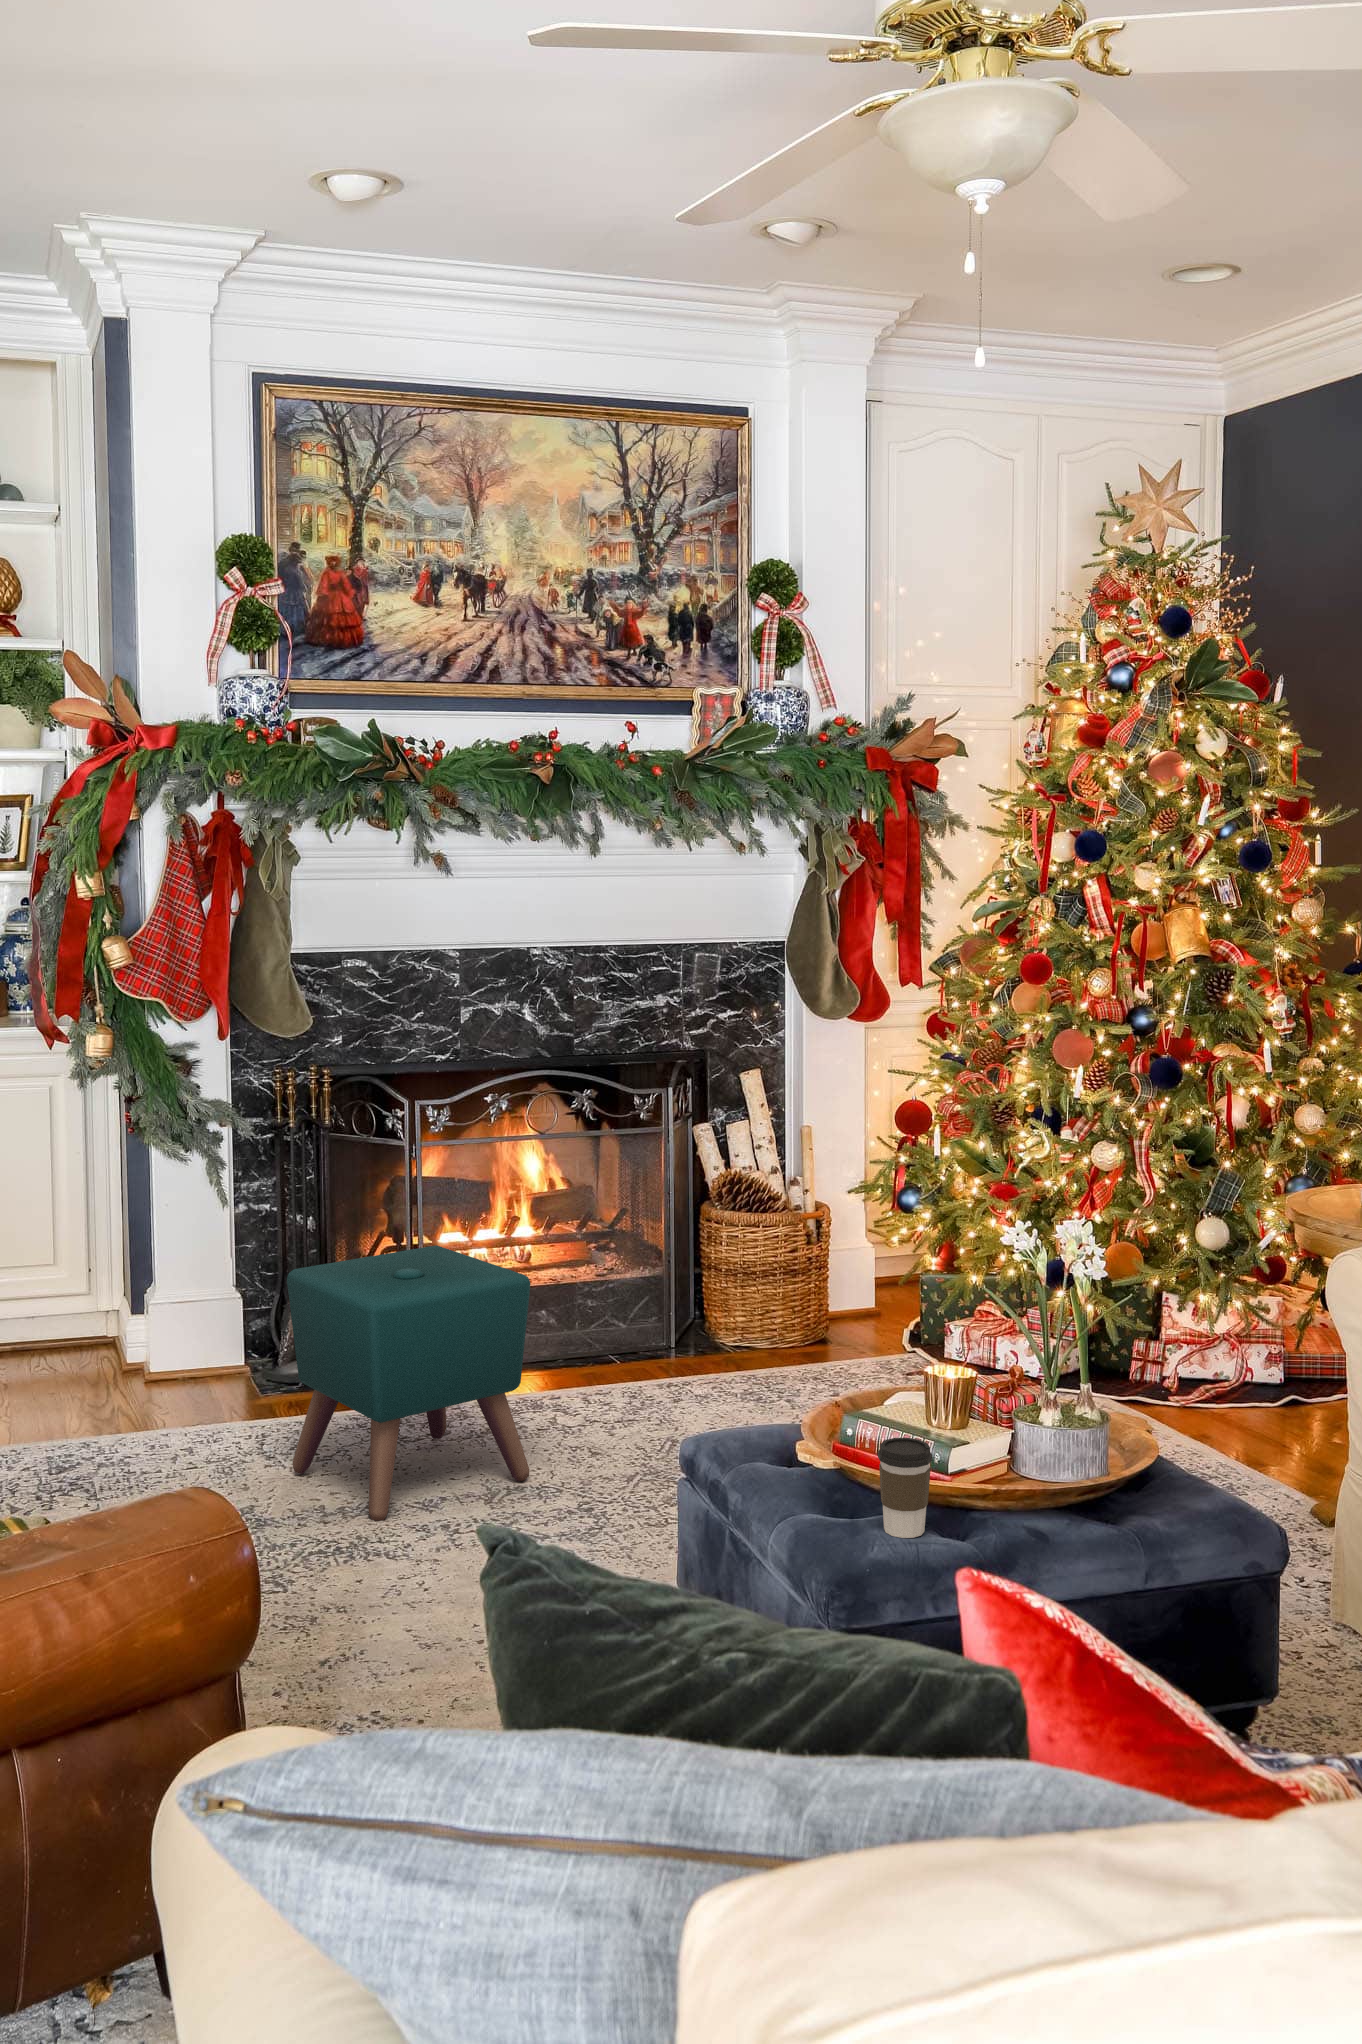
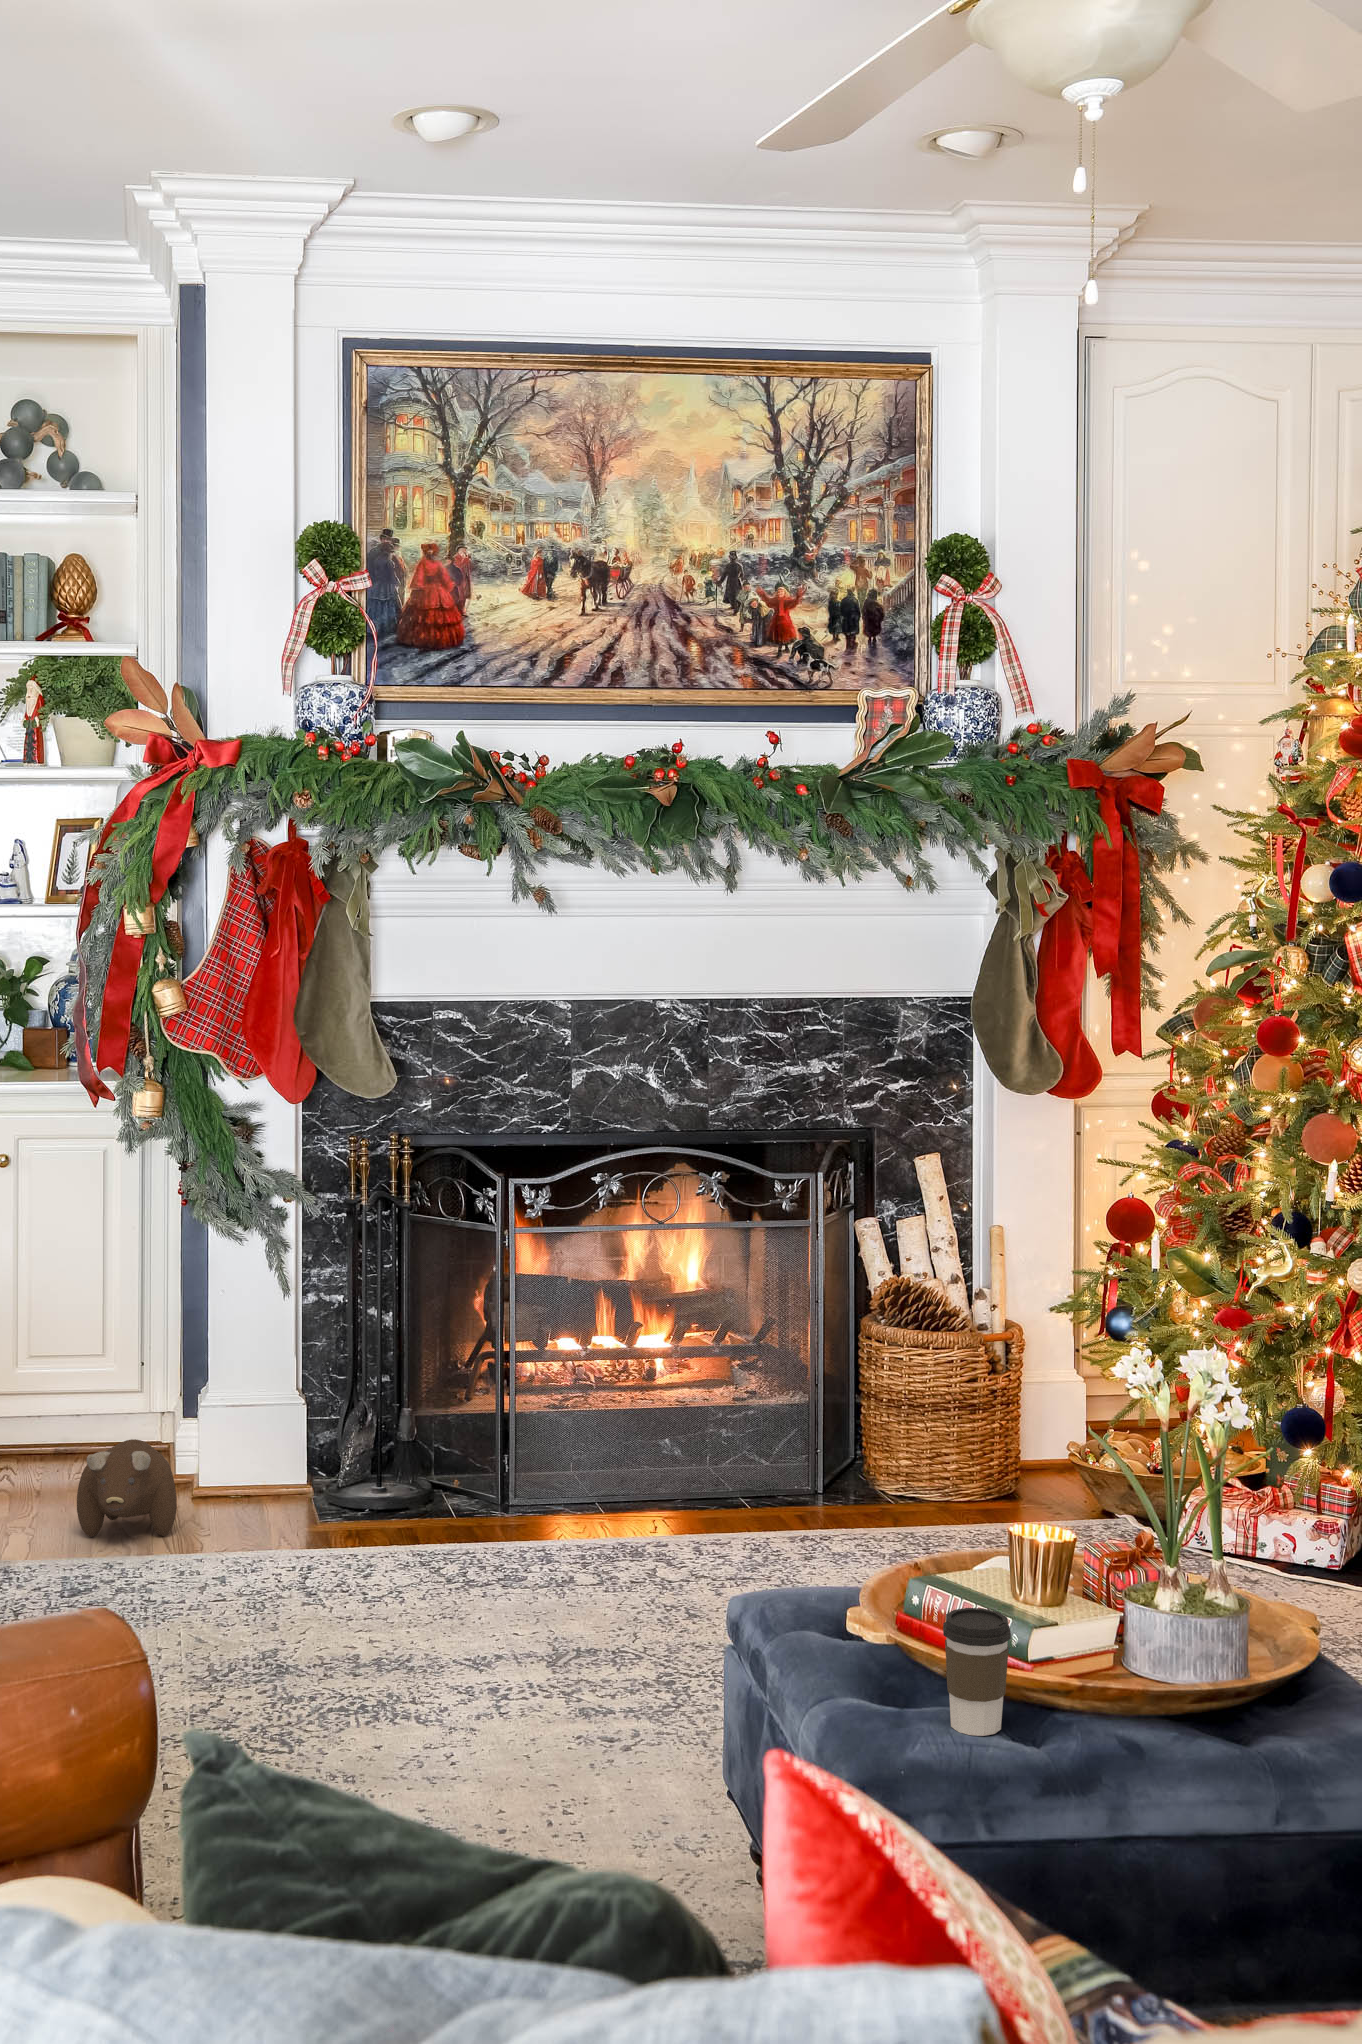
ottoman: present [287,1245,531,1521] -> none [328,1352,608,1680]
plush toy: none [47,1333,137,1418] -> present [77,1439,177,1537]

